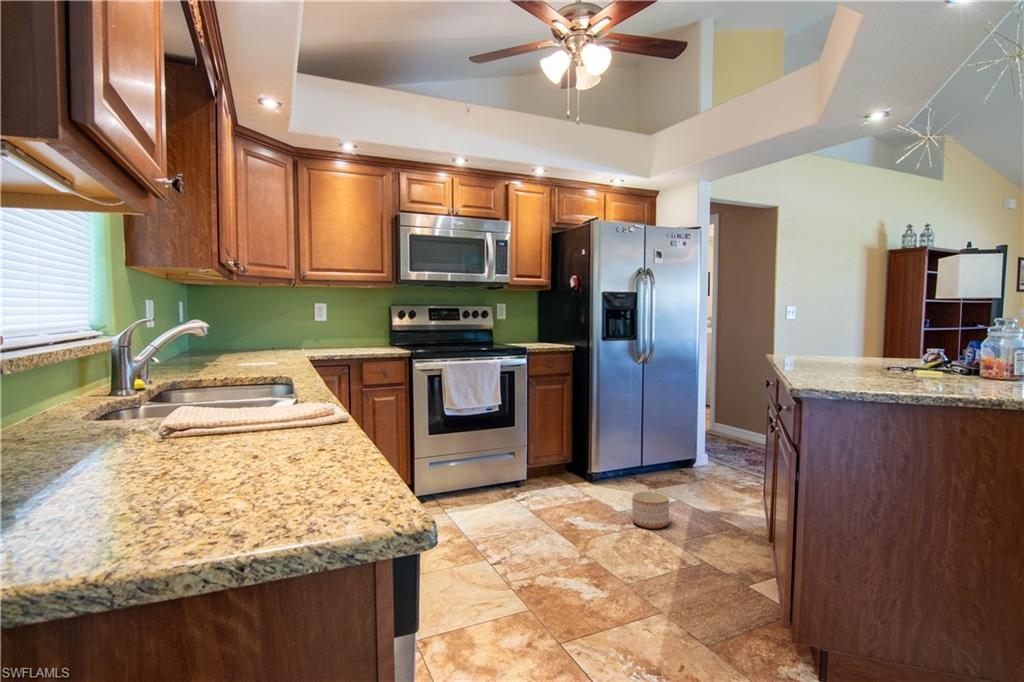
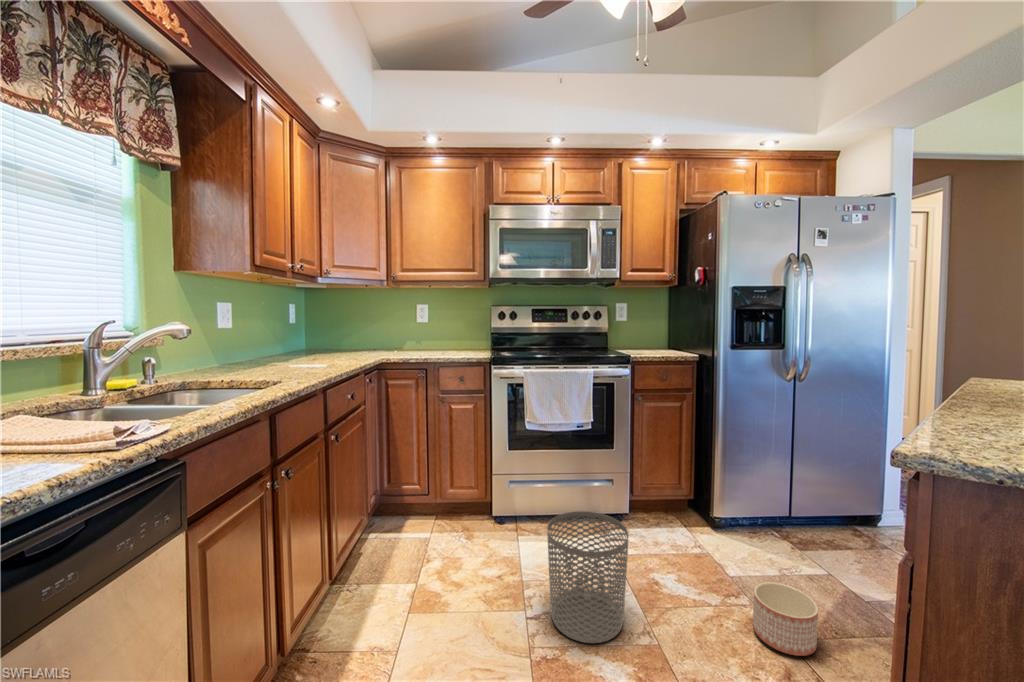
waste bin: none [498,461,557,547] -> present [547,511,628,643]

